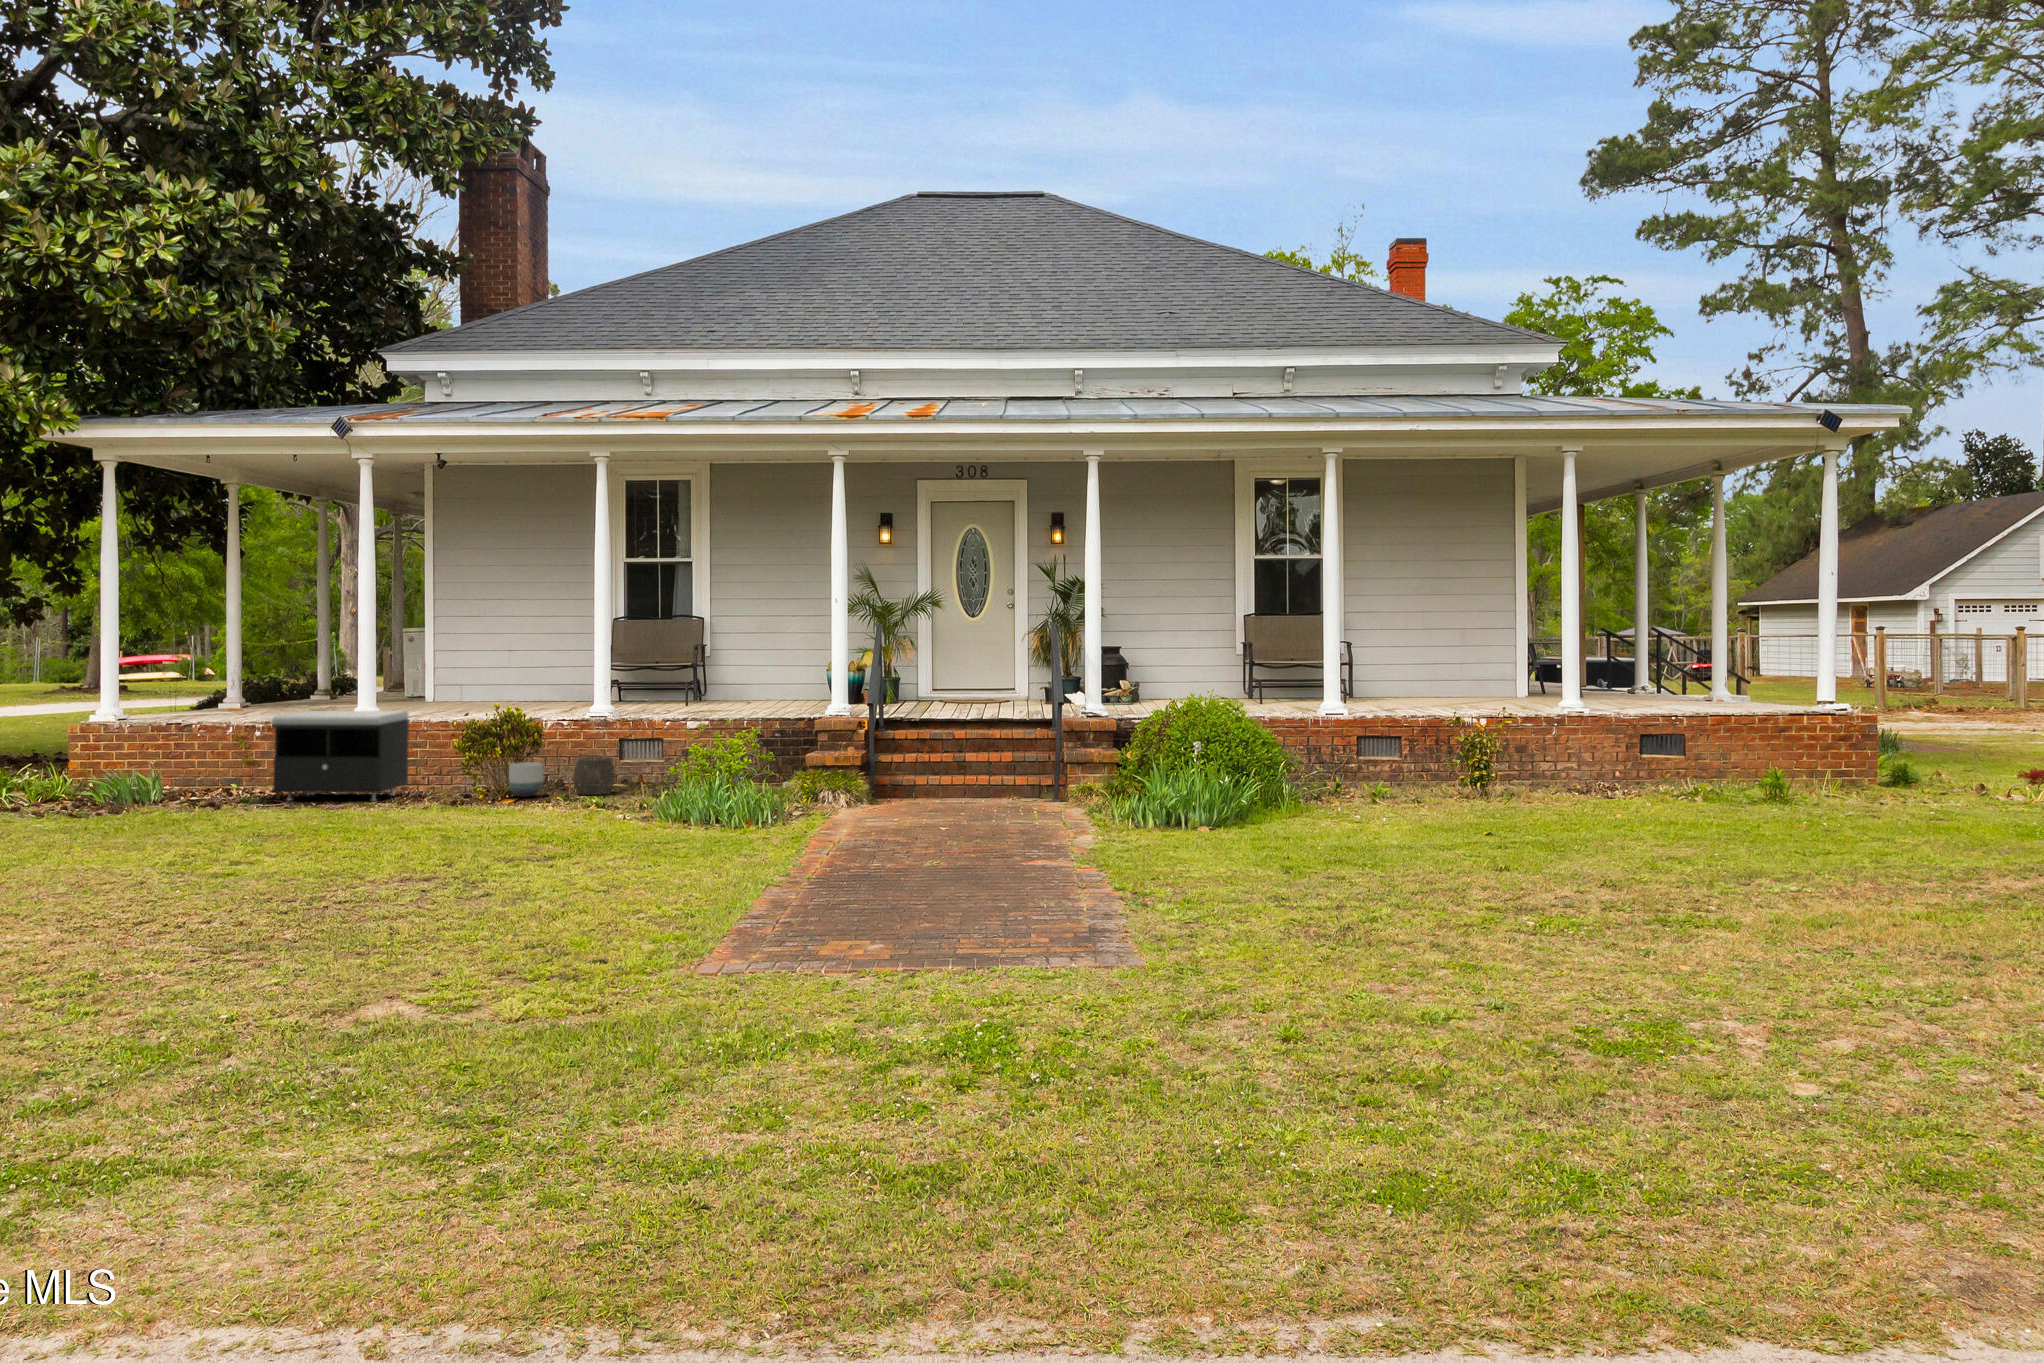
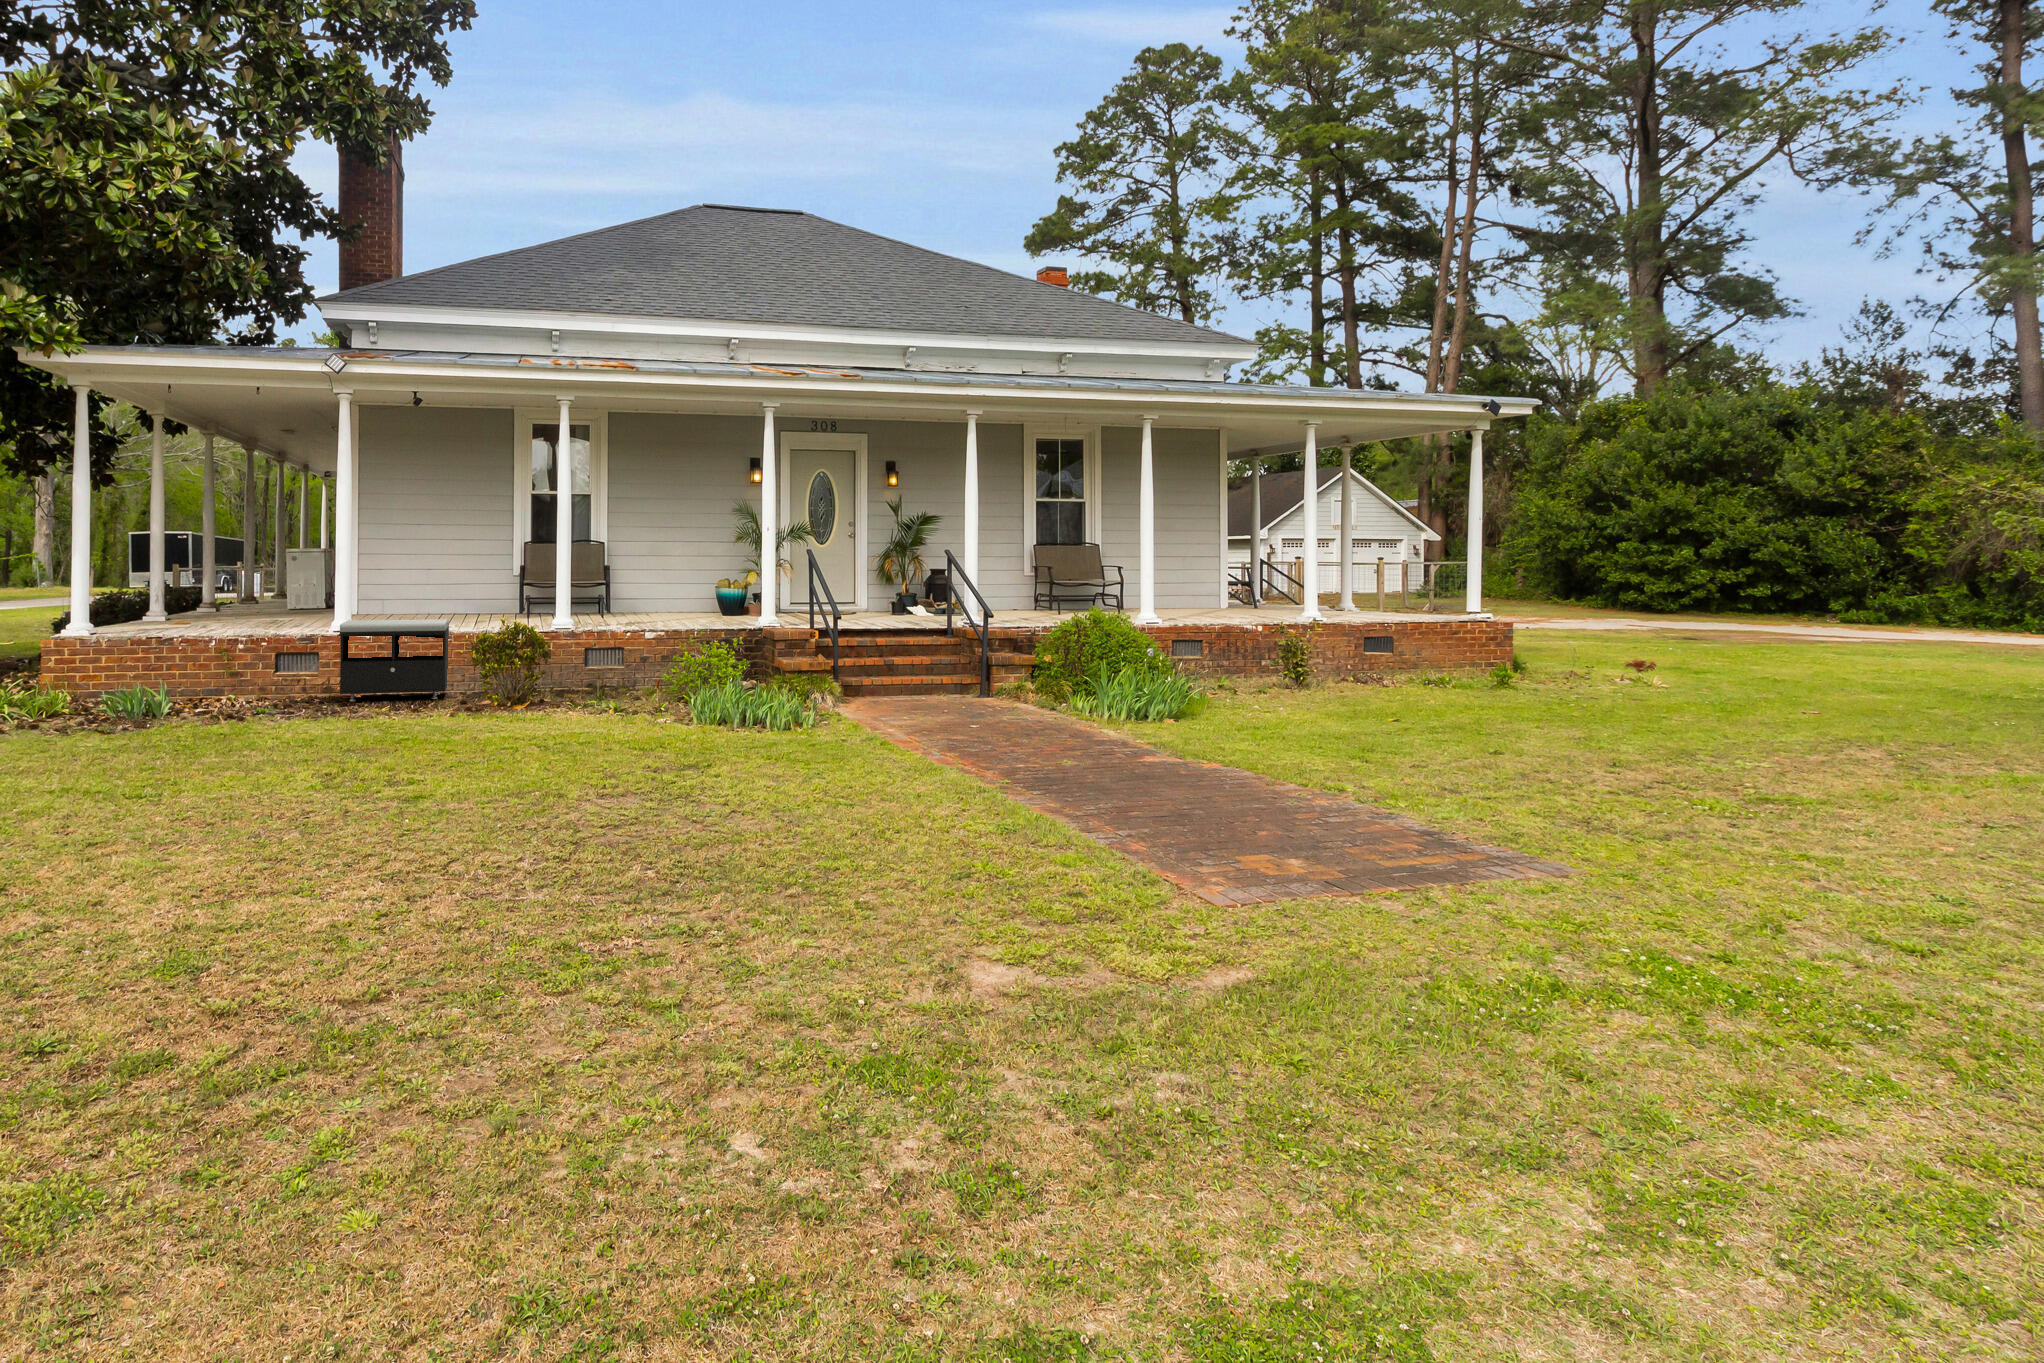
woven basket: present [573,756,615,795] -> none [598,655,634,689]
planter: present [509,762,543,797] -> none [551,662,579,692]

